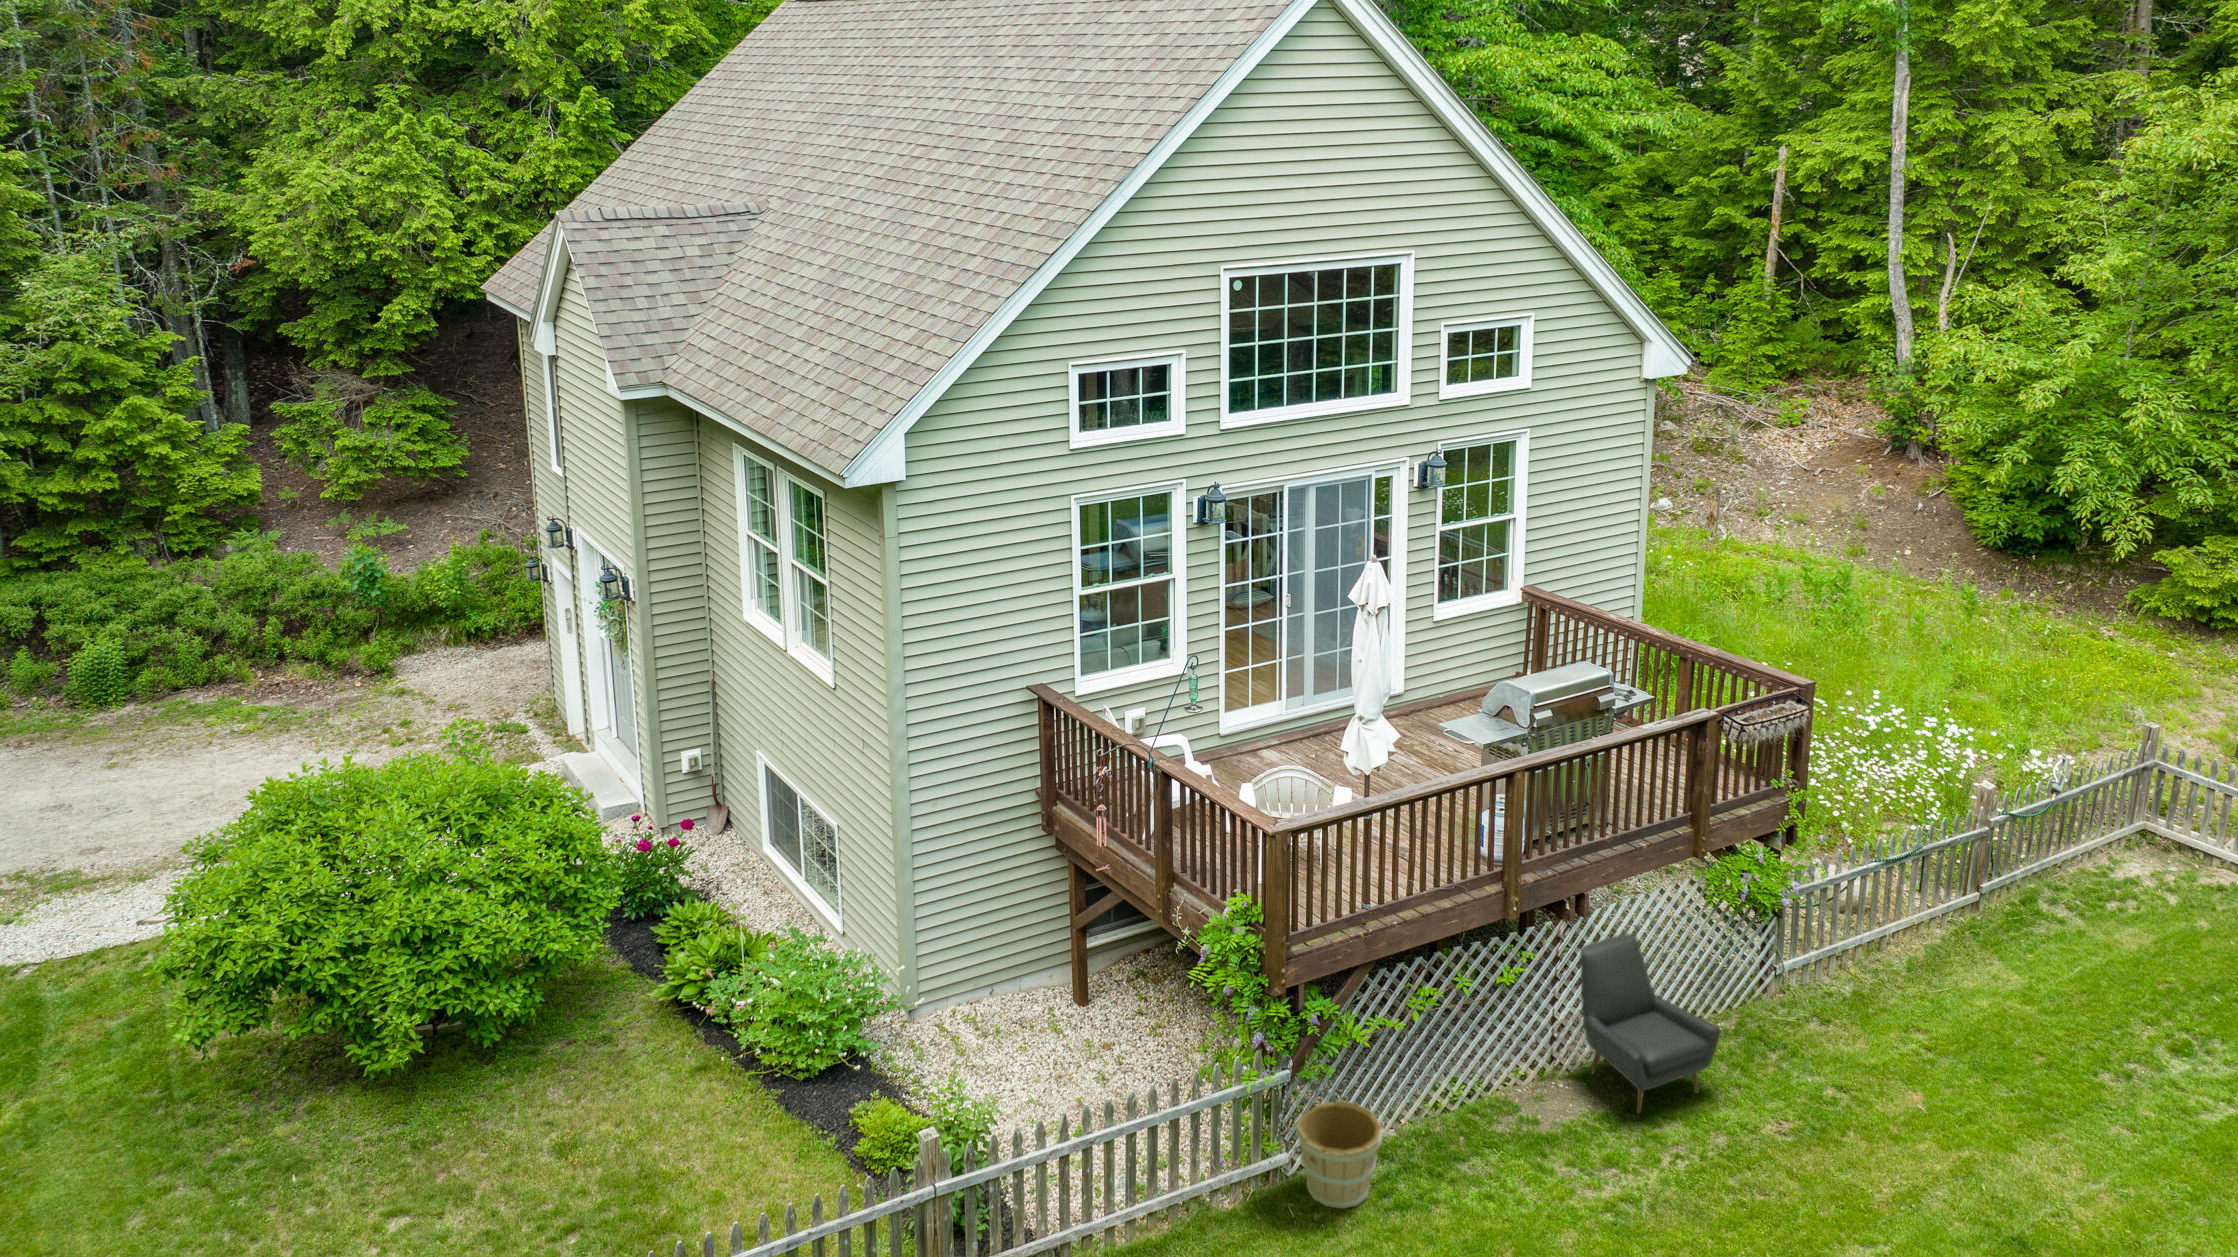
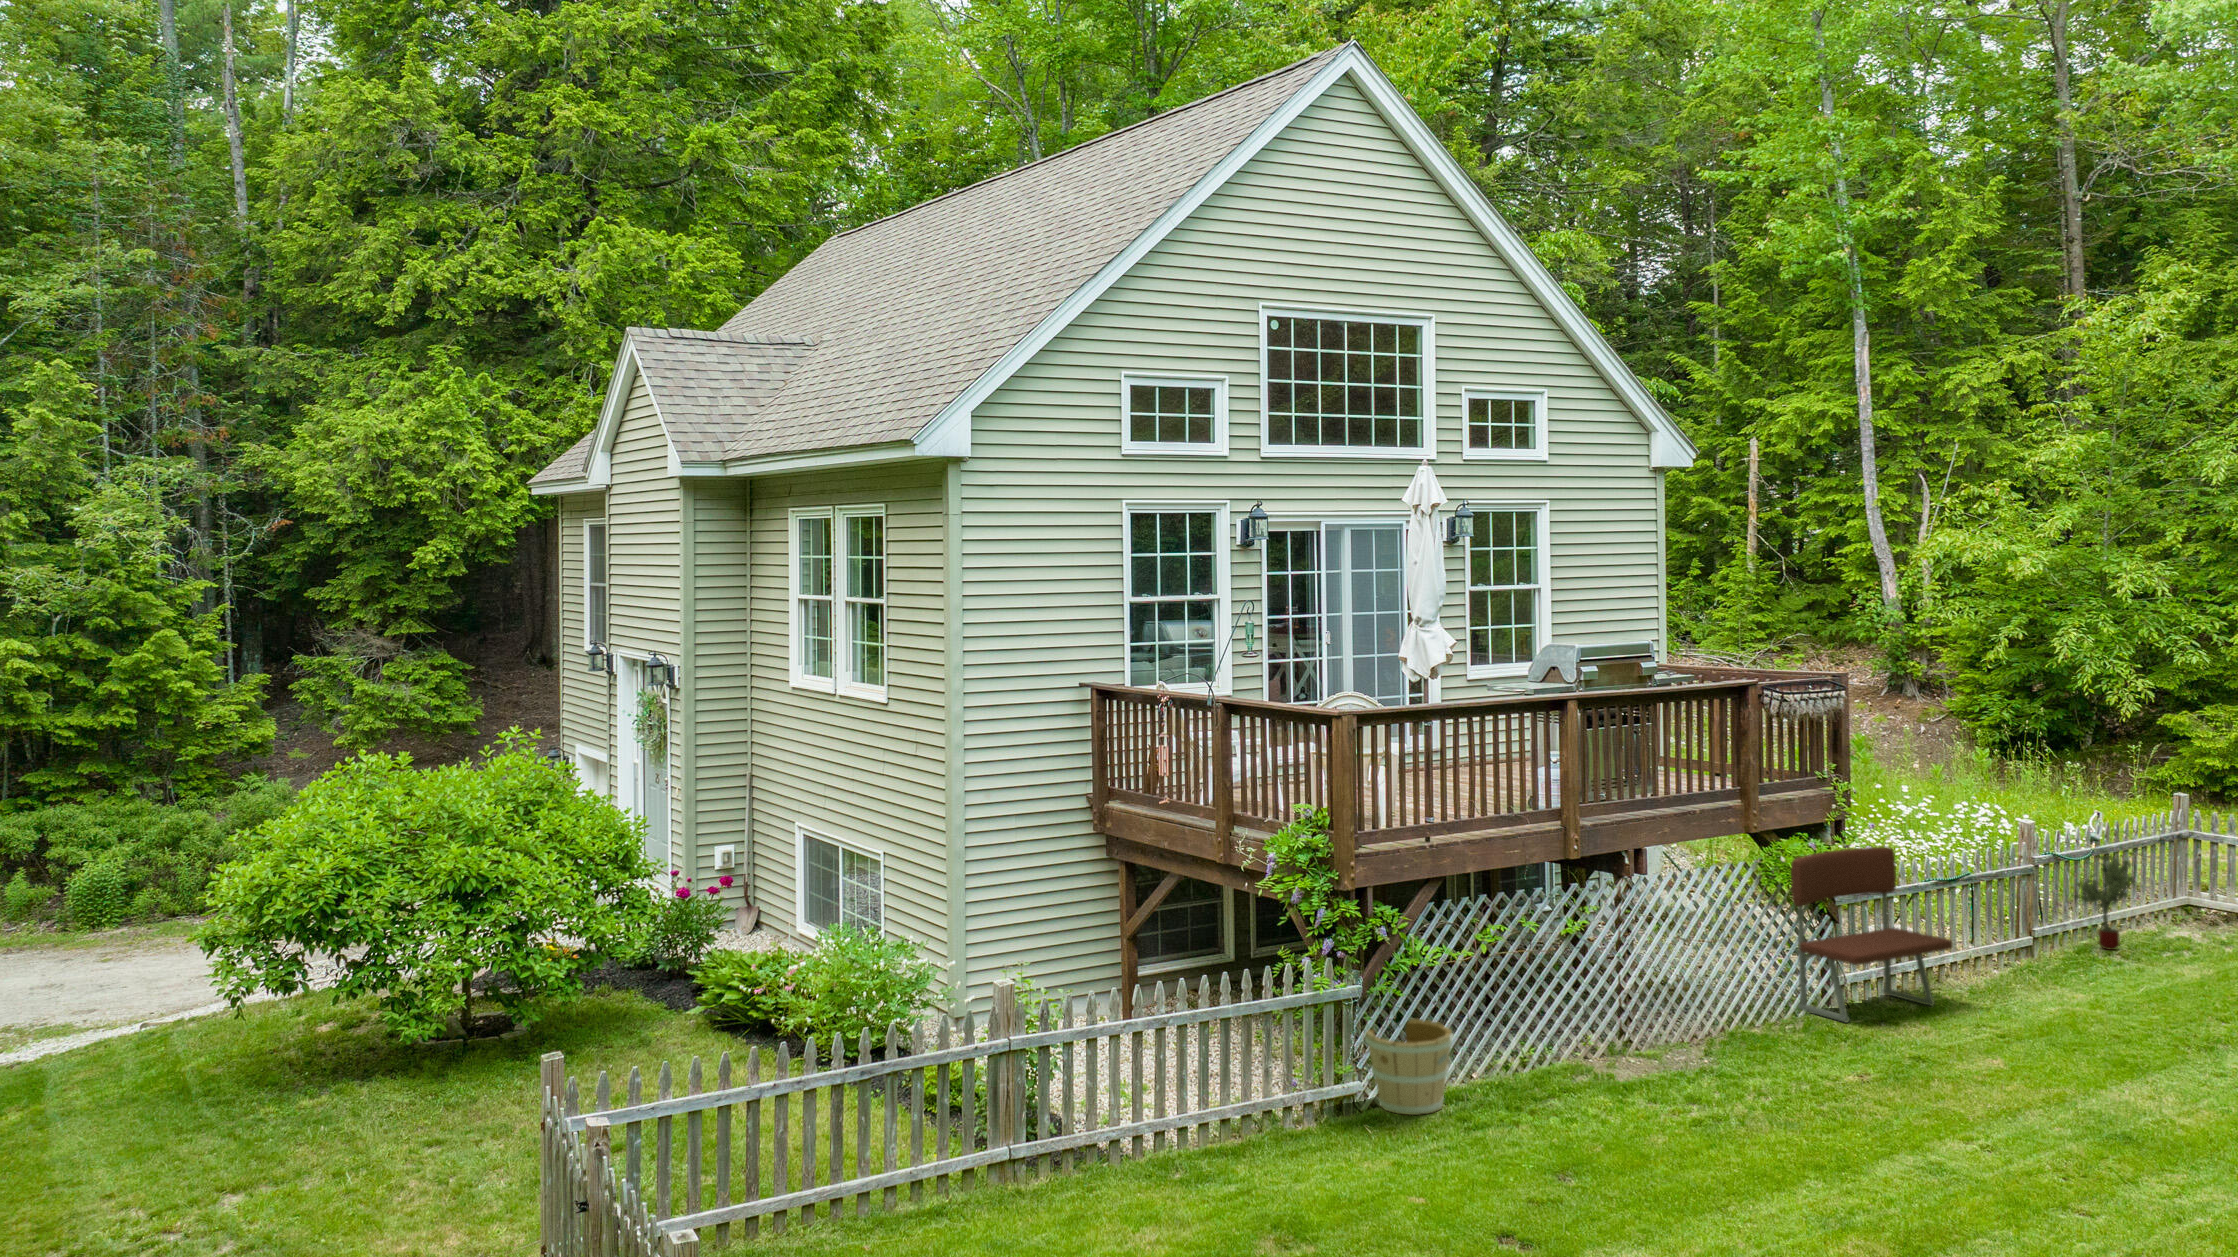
potted tree: none [2000,815,2064,911] -> present [2075,851,2135,950]
bench: none [1722,859,1880,1044] -> present [1791,847,1952,1023]
chair: present [1580,934,1721,1114] -> none [1643,901,1793,1061]

